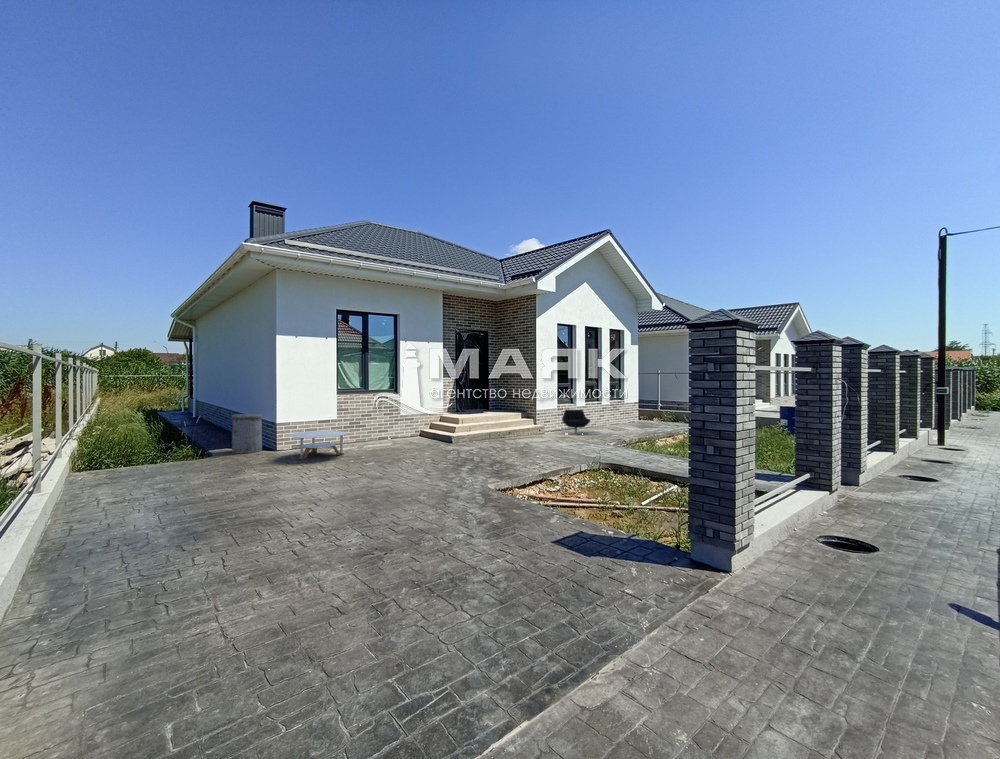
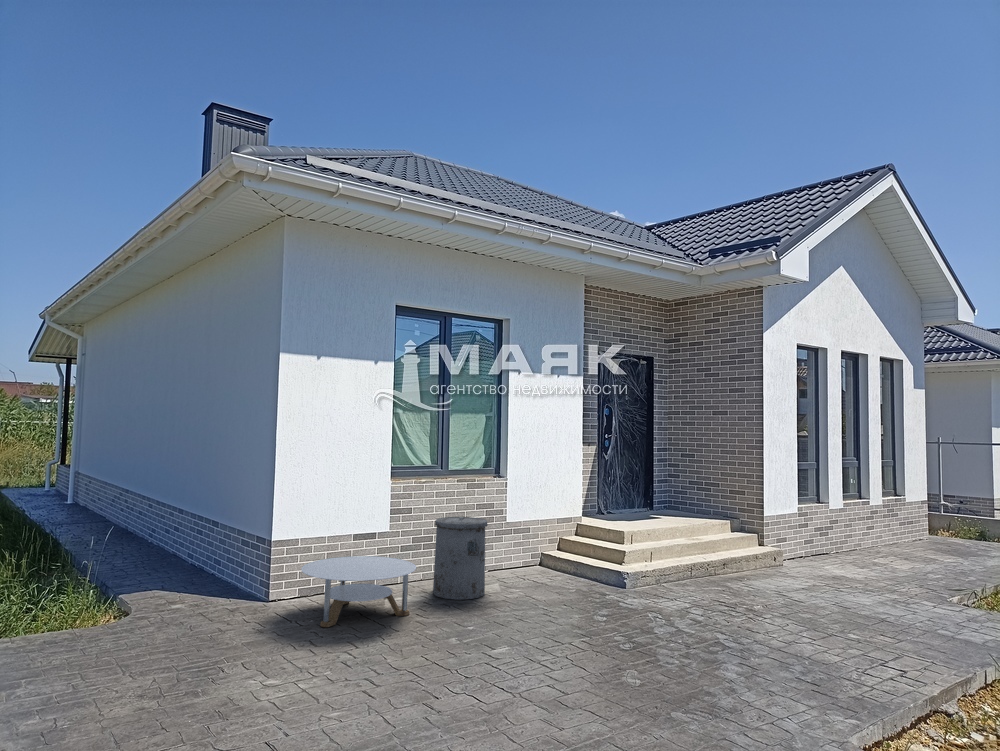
lounge chair: present [562,409,590,436] -> none [809,514,880,574]
trash can: present [230,414,262,454] -> present [433,517,488,600]

